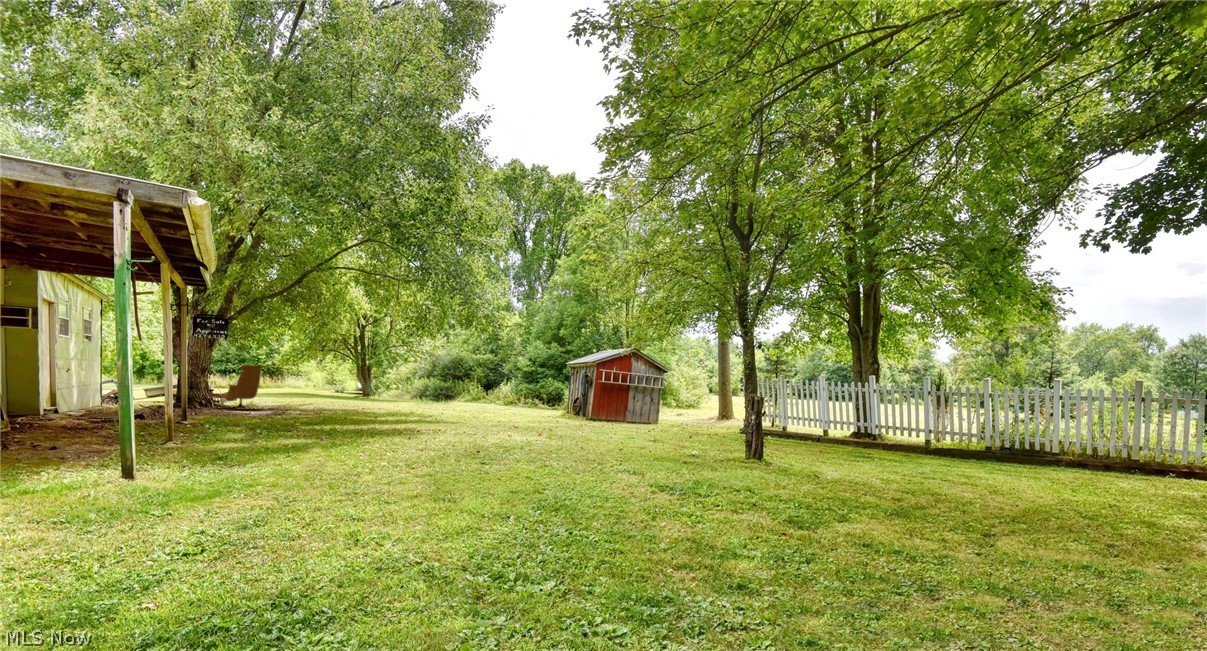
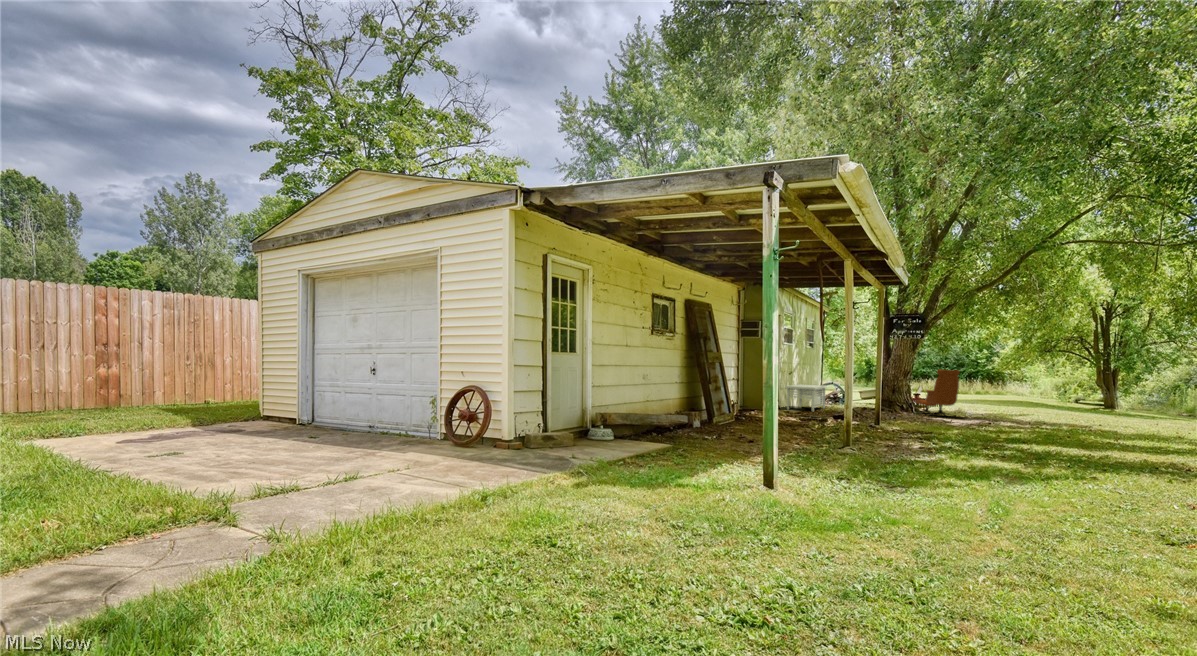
storage bench: none [53,382,110,414] -> present [785,384,826,411]

